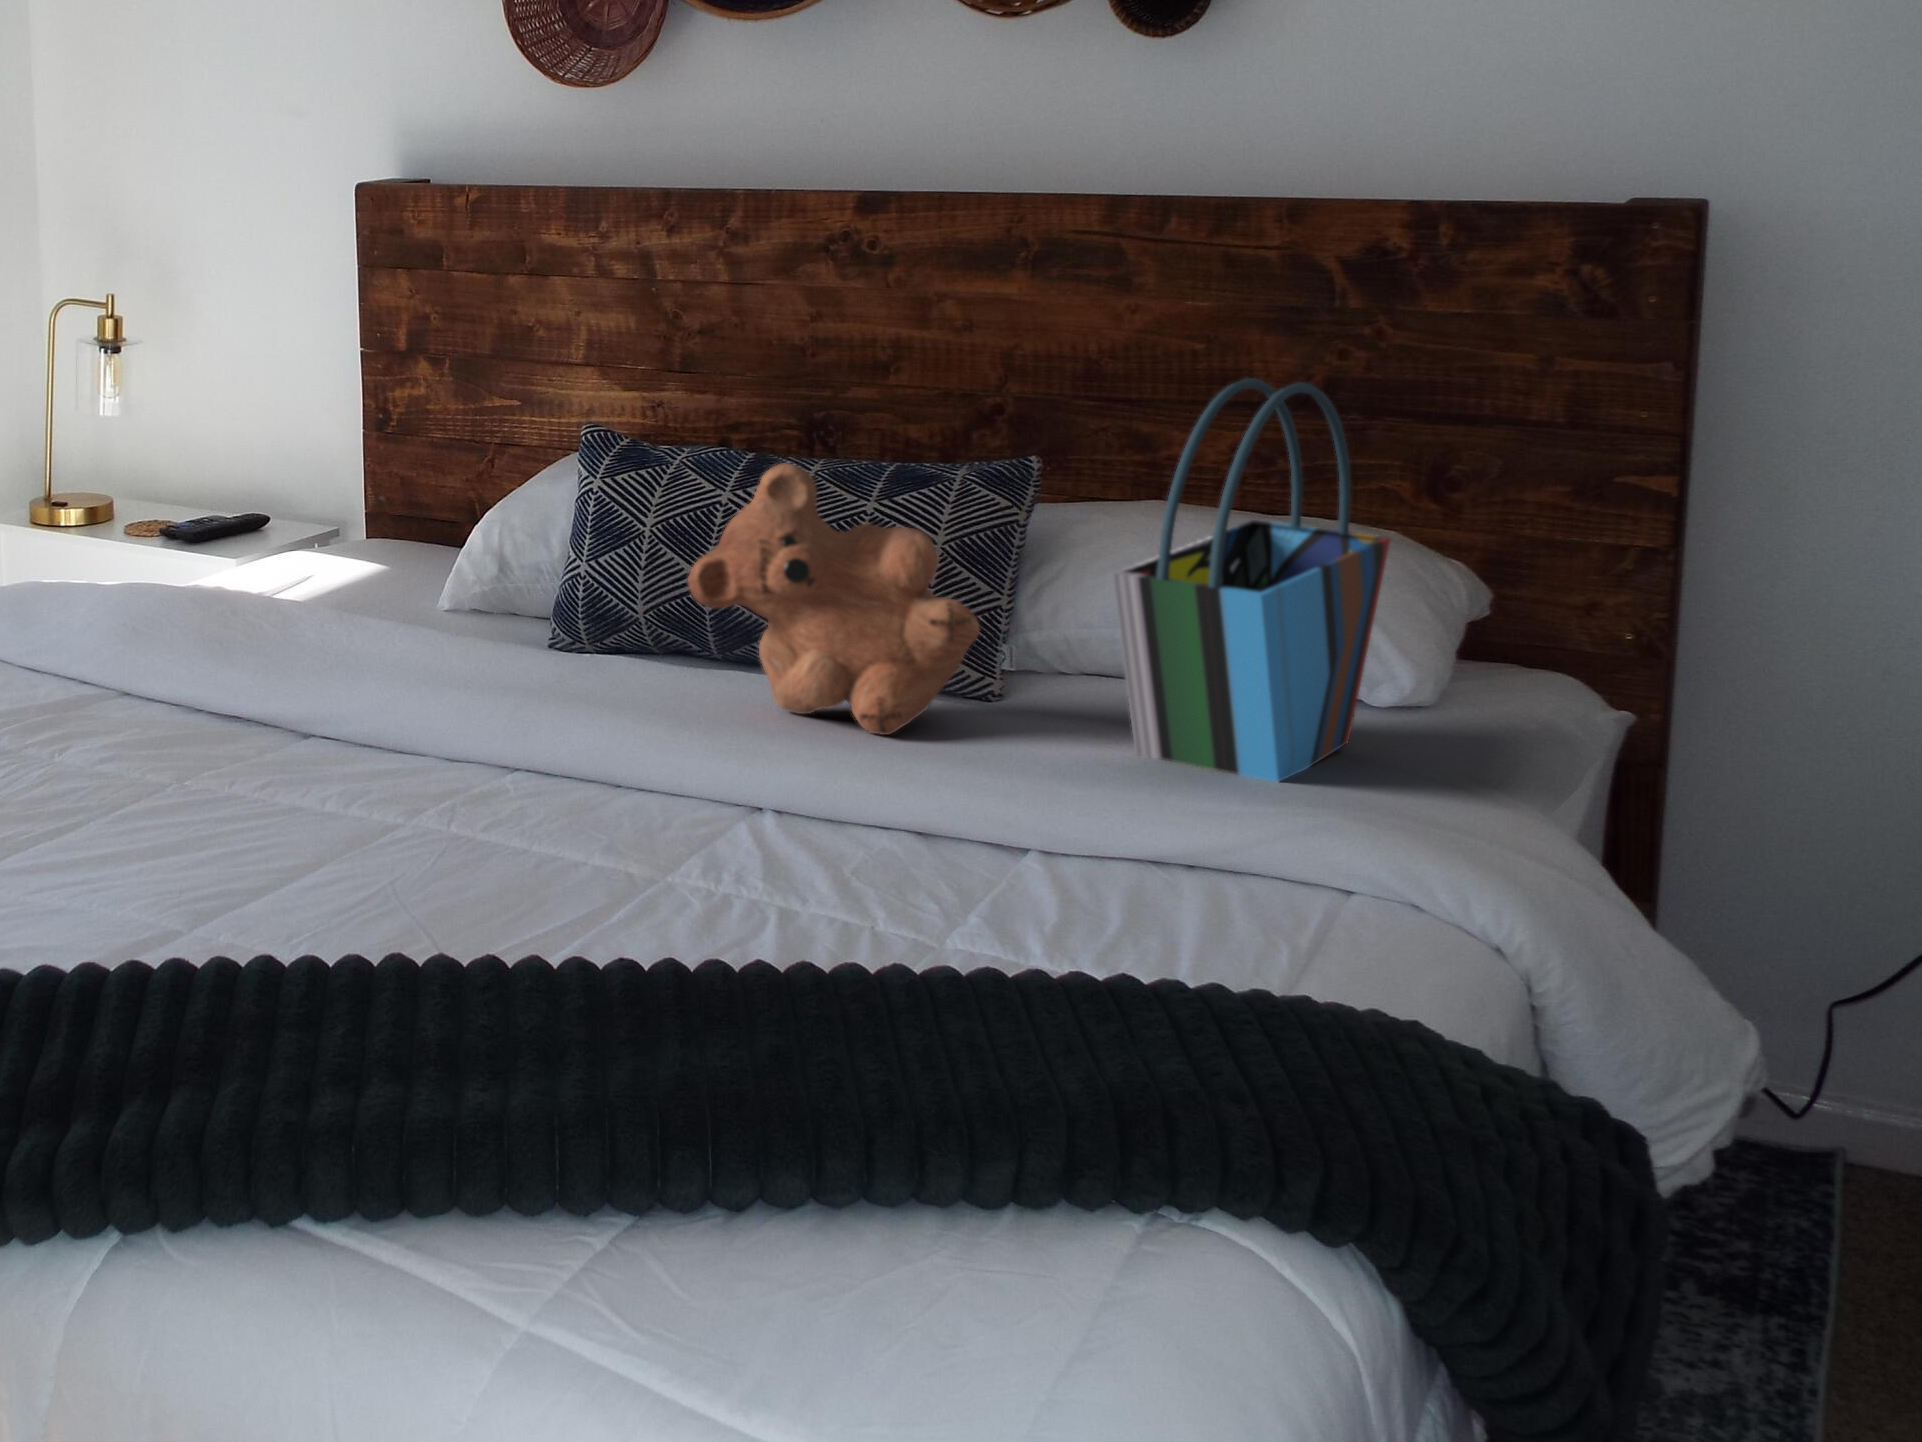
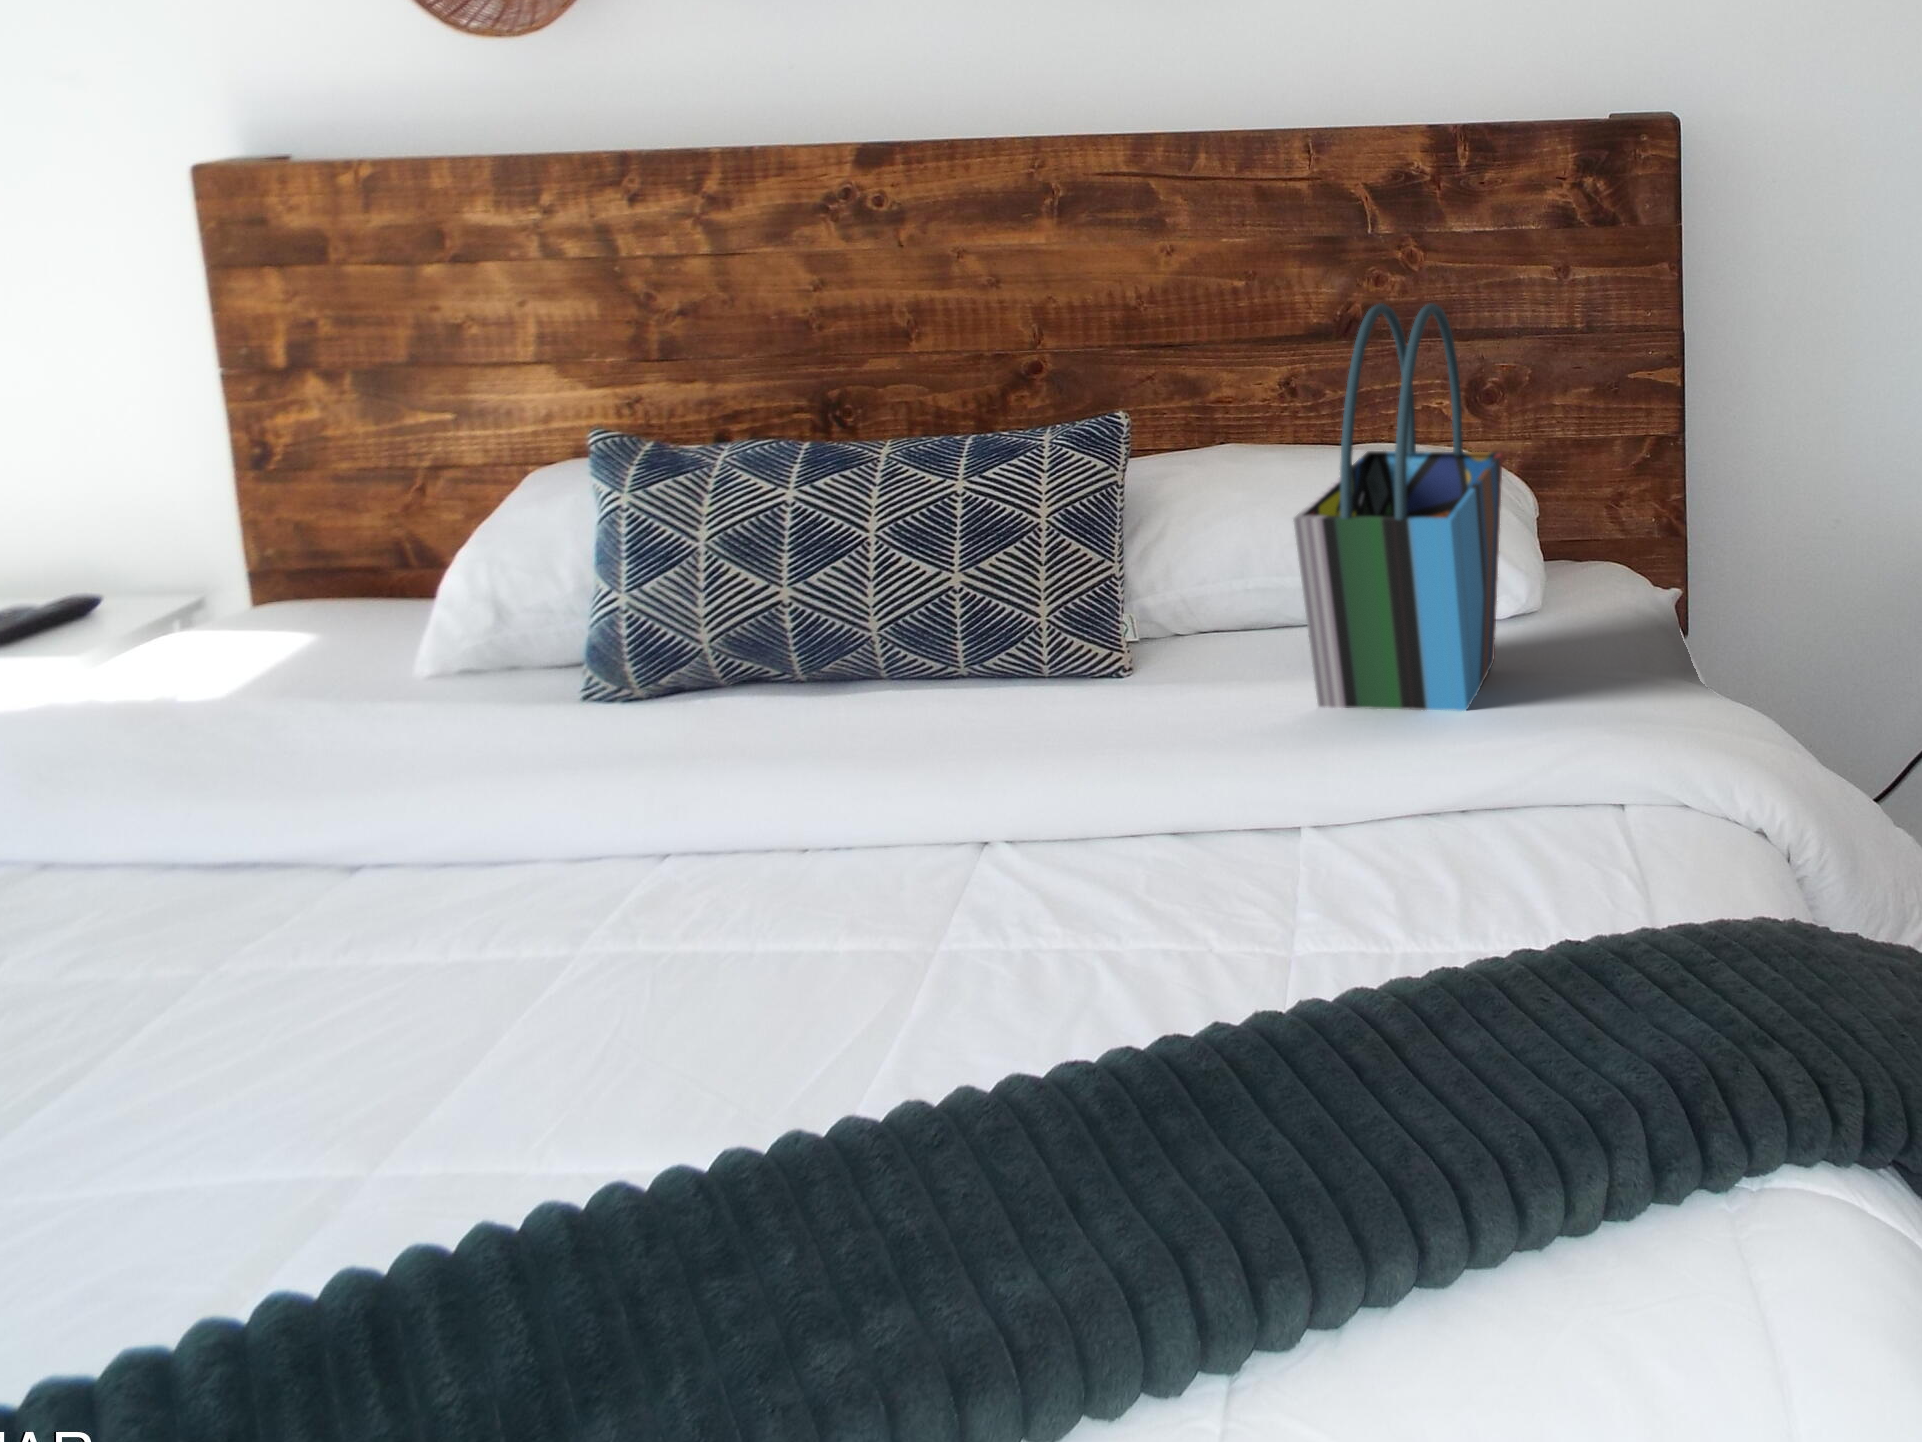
teddy bear: present [688,463,980,735] -> none [811,441,1149,733]

